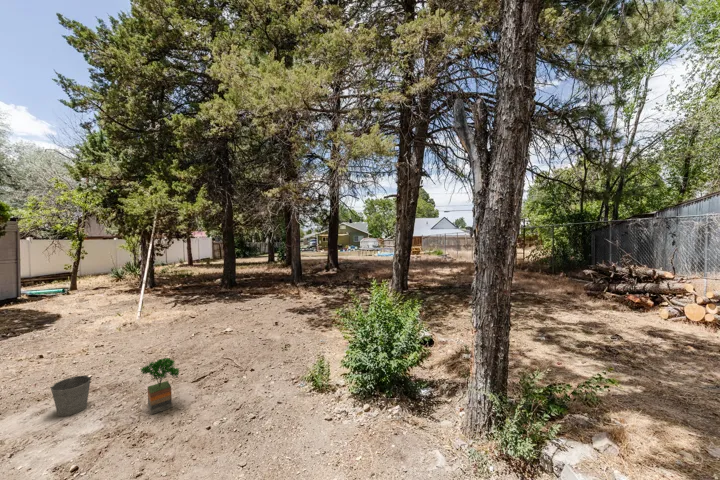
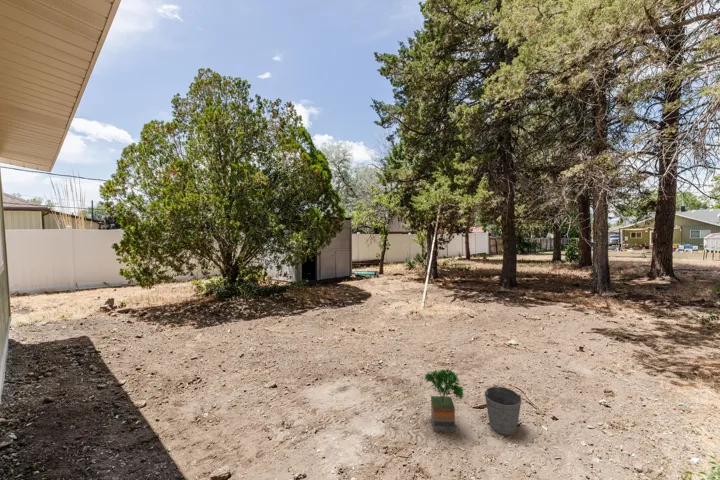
bucket: present [50,376,91,416] -> present [485,386,522,435]

